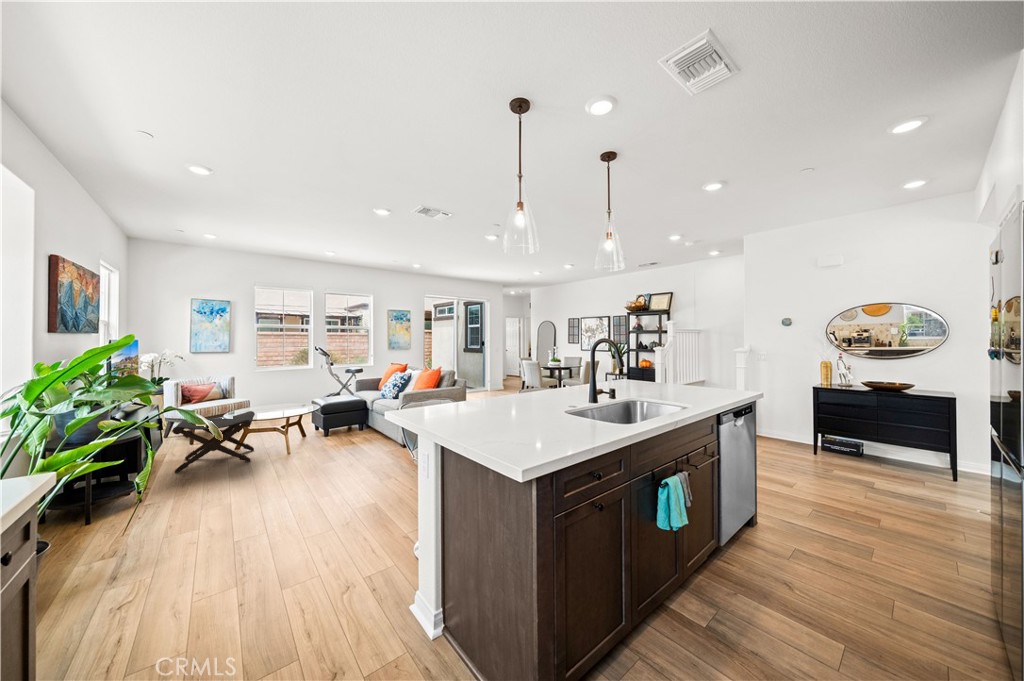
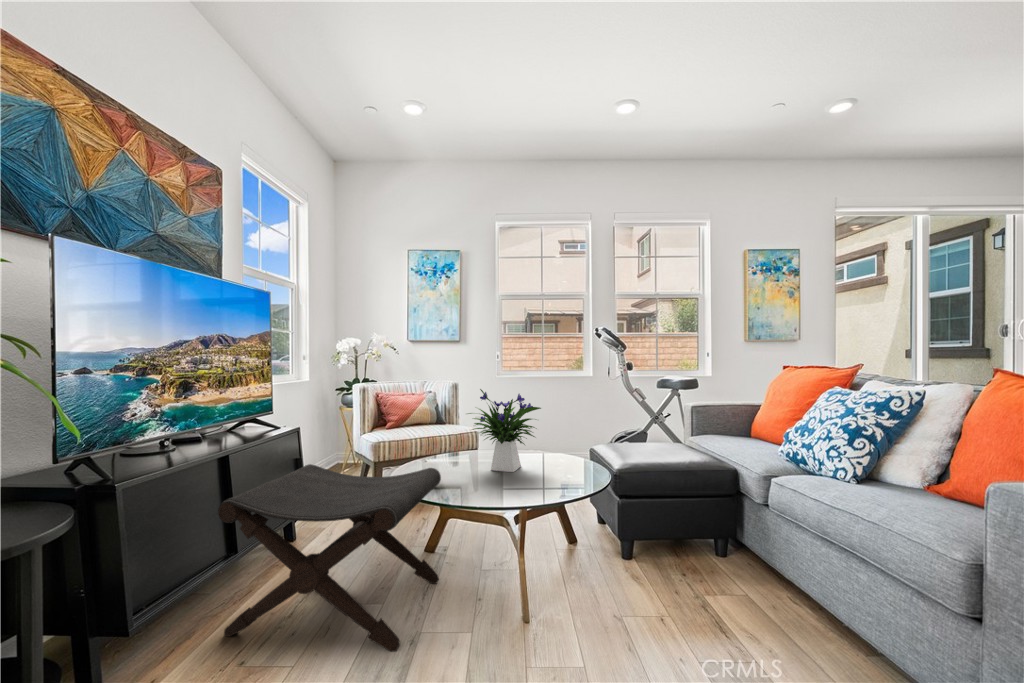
flower arrangement: none [261,381,294,411] -> present [468,389,541,472]

